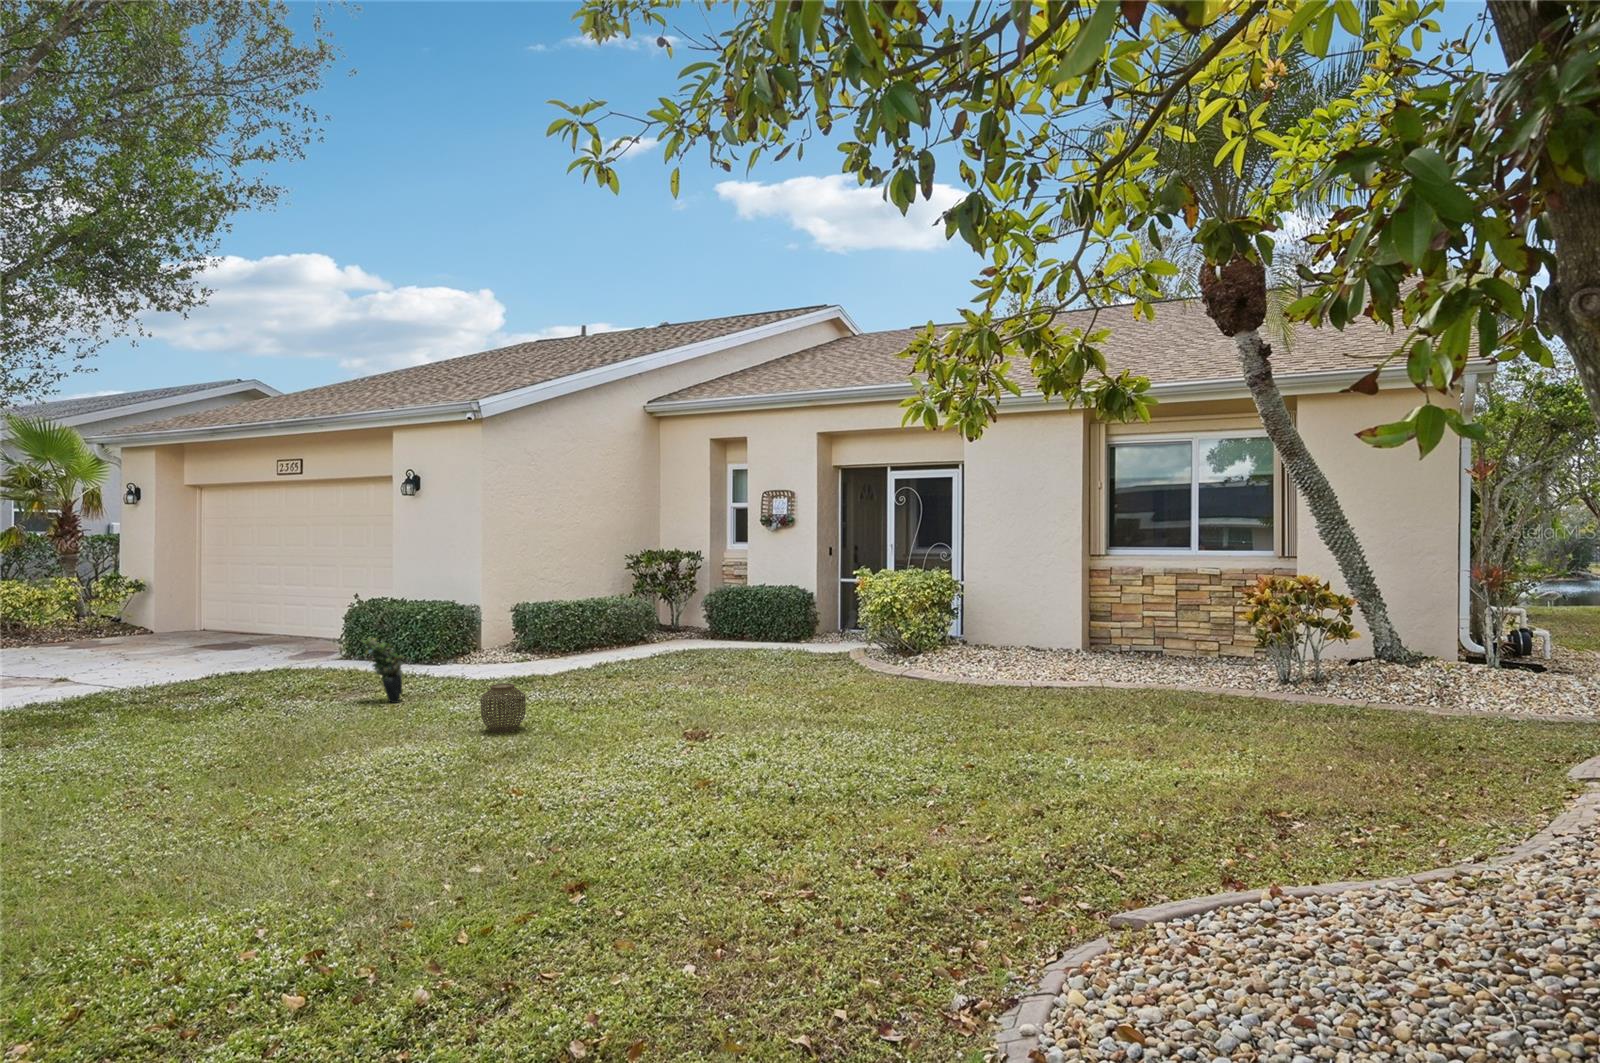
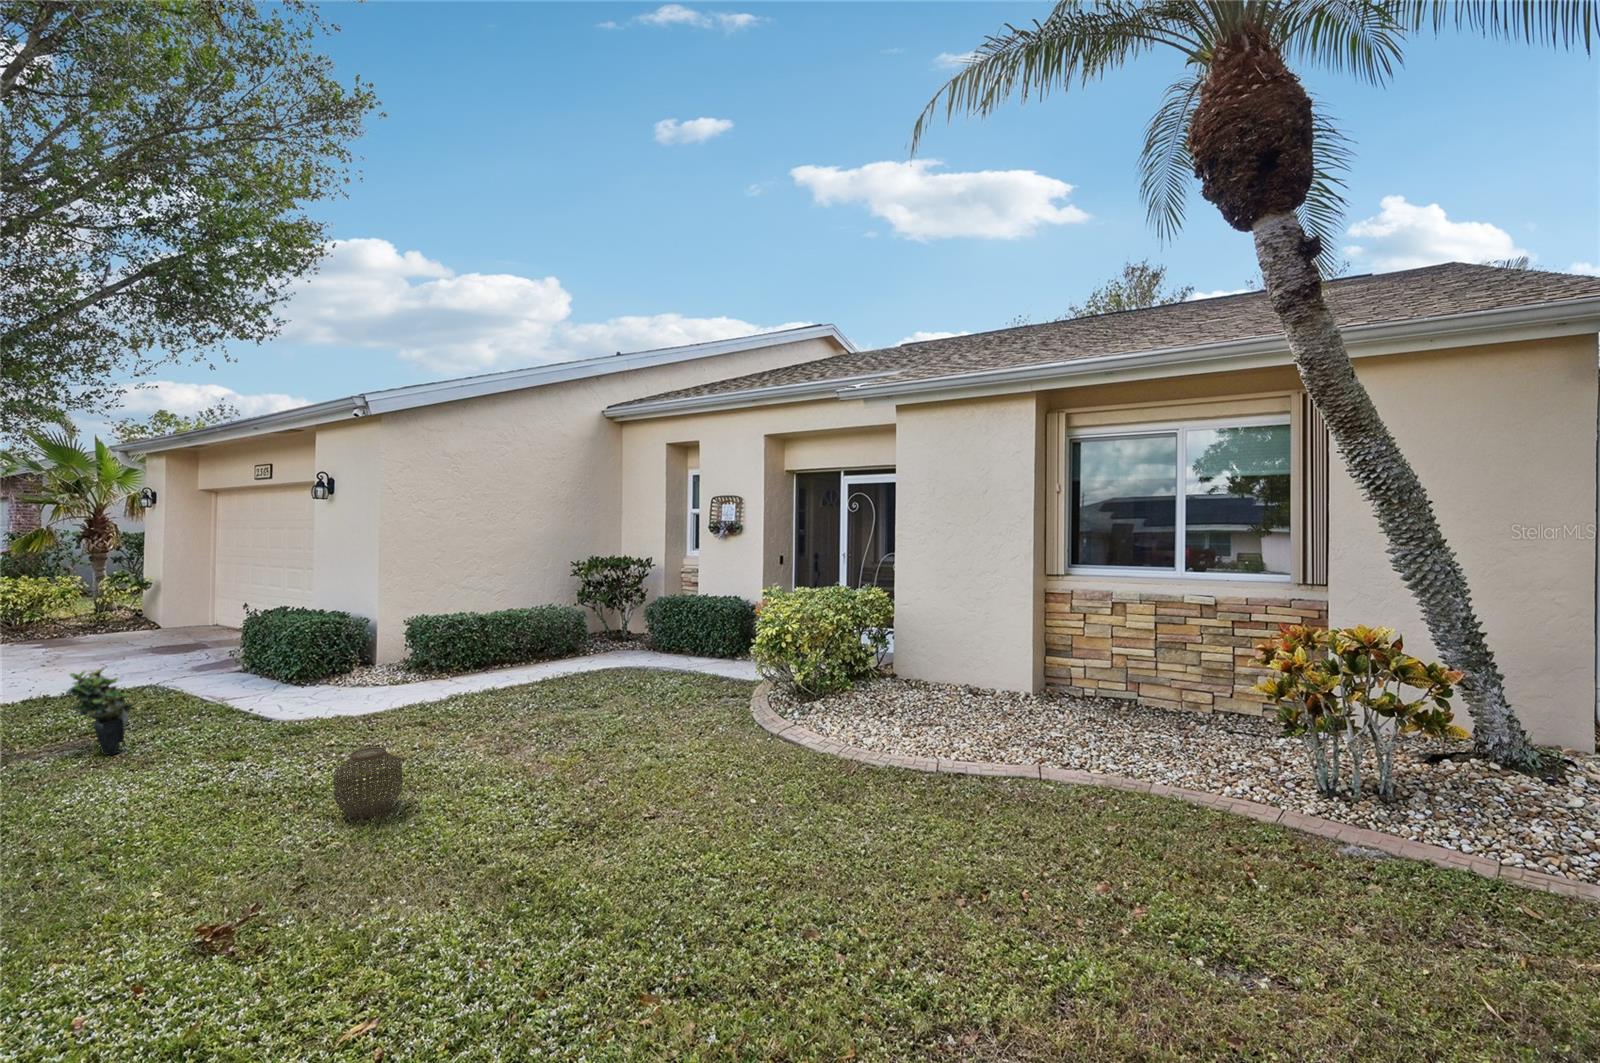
woven basket: present [480,684,526,732] -> present [334,747,402,818]

